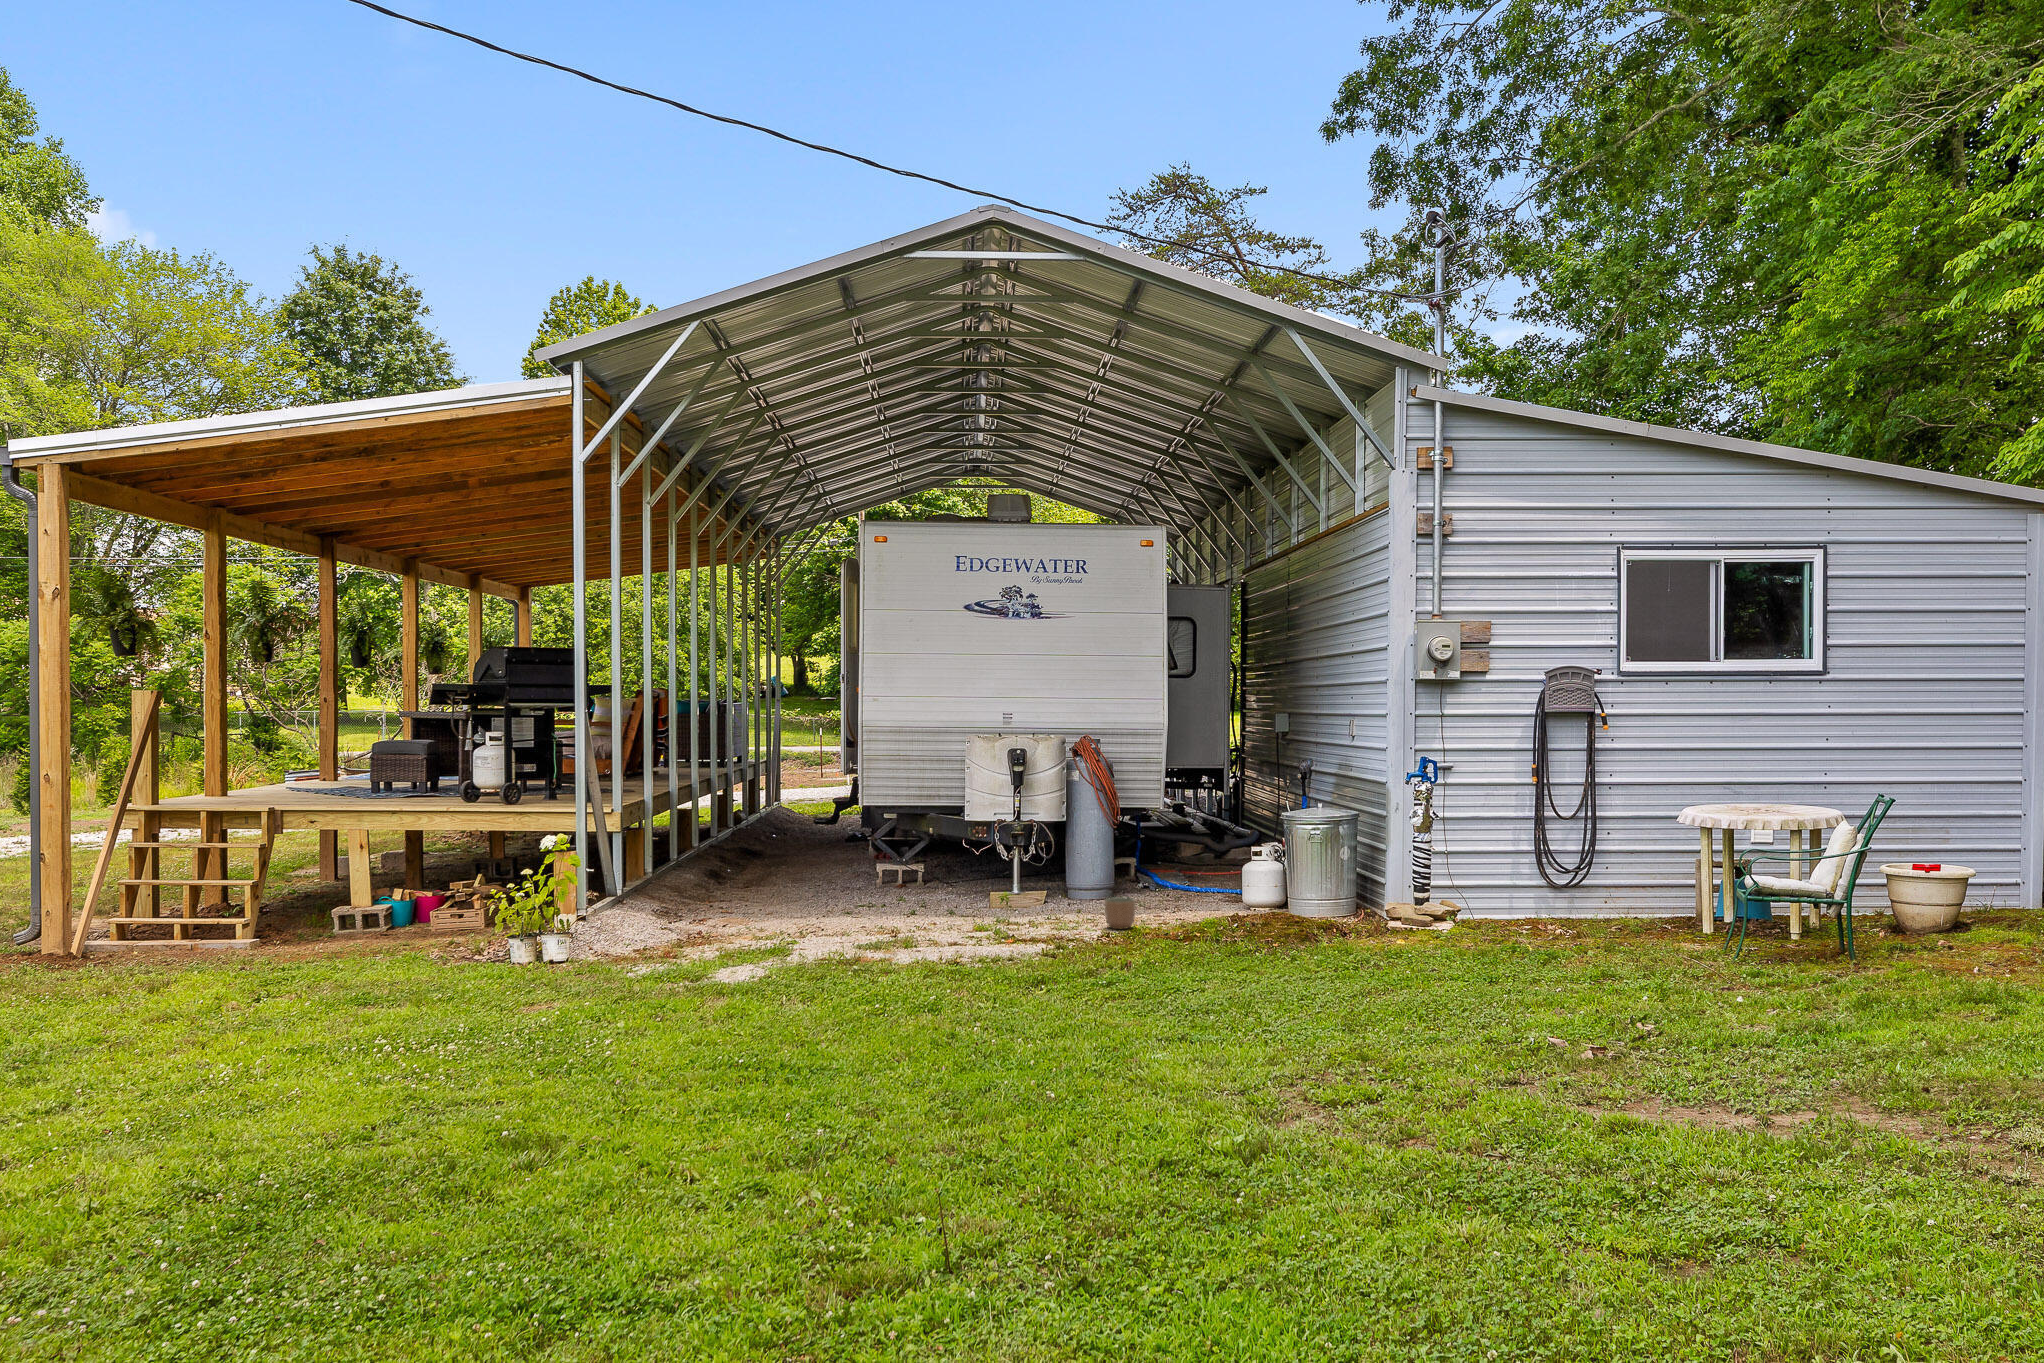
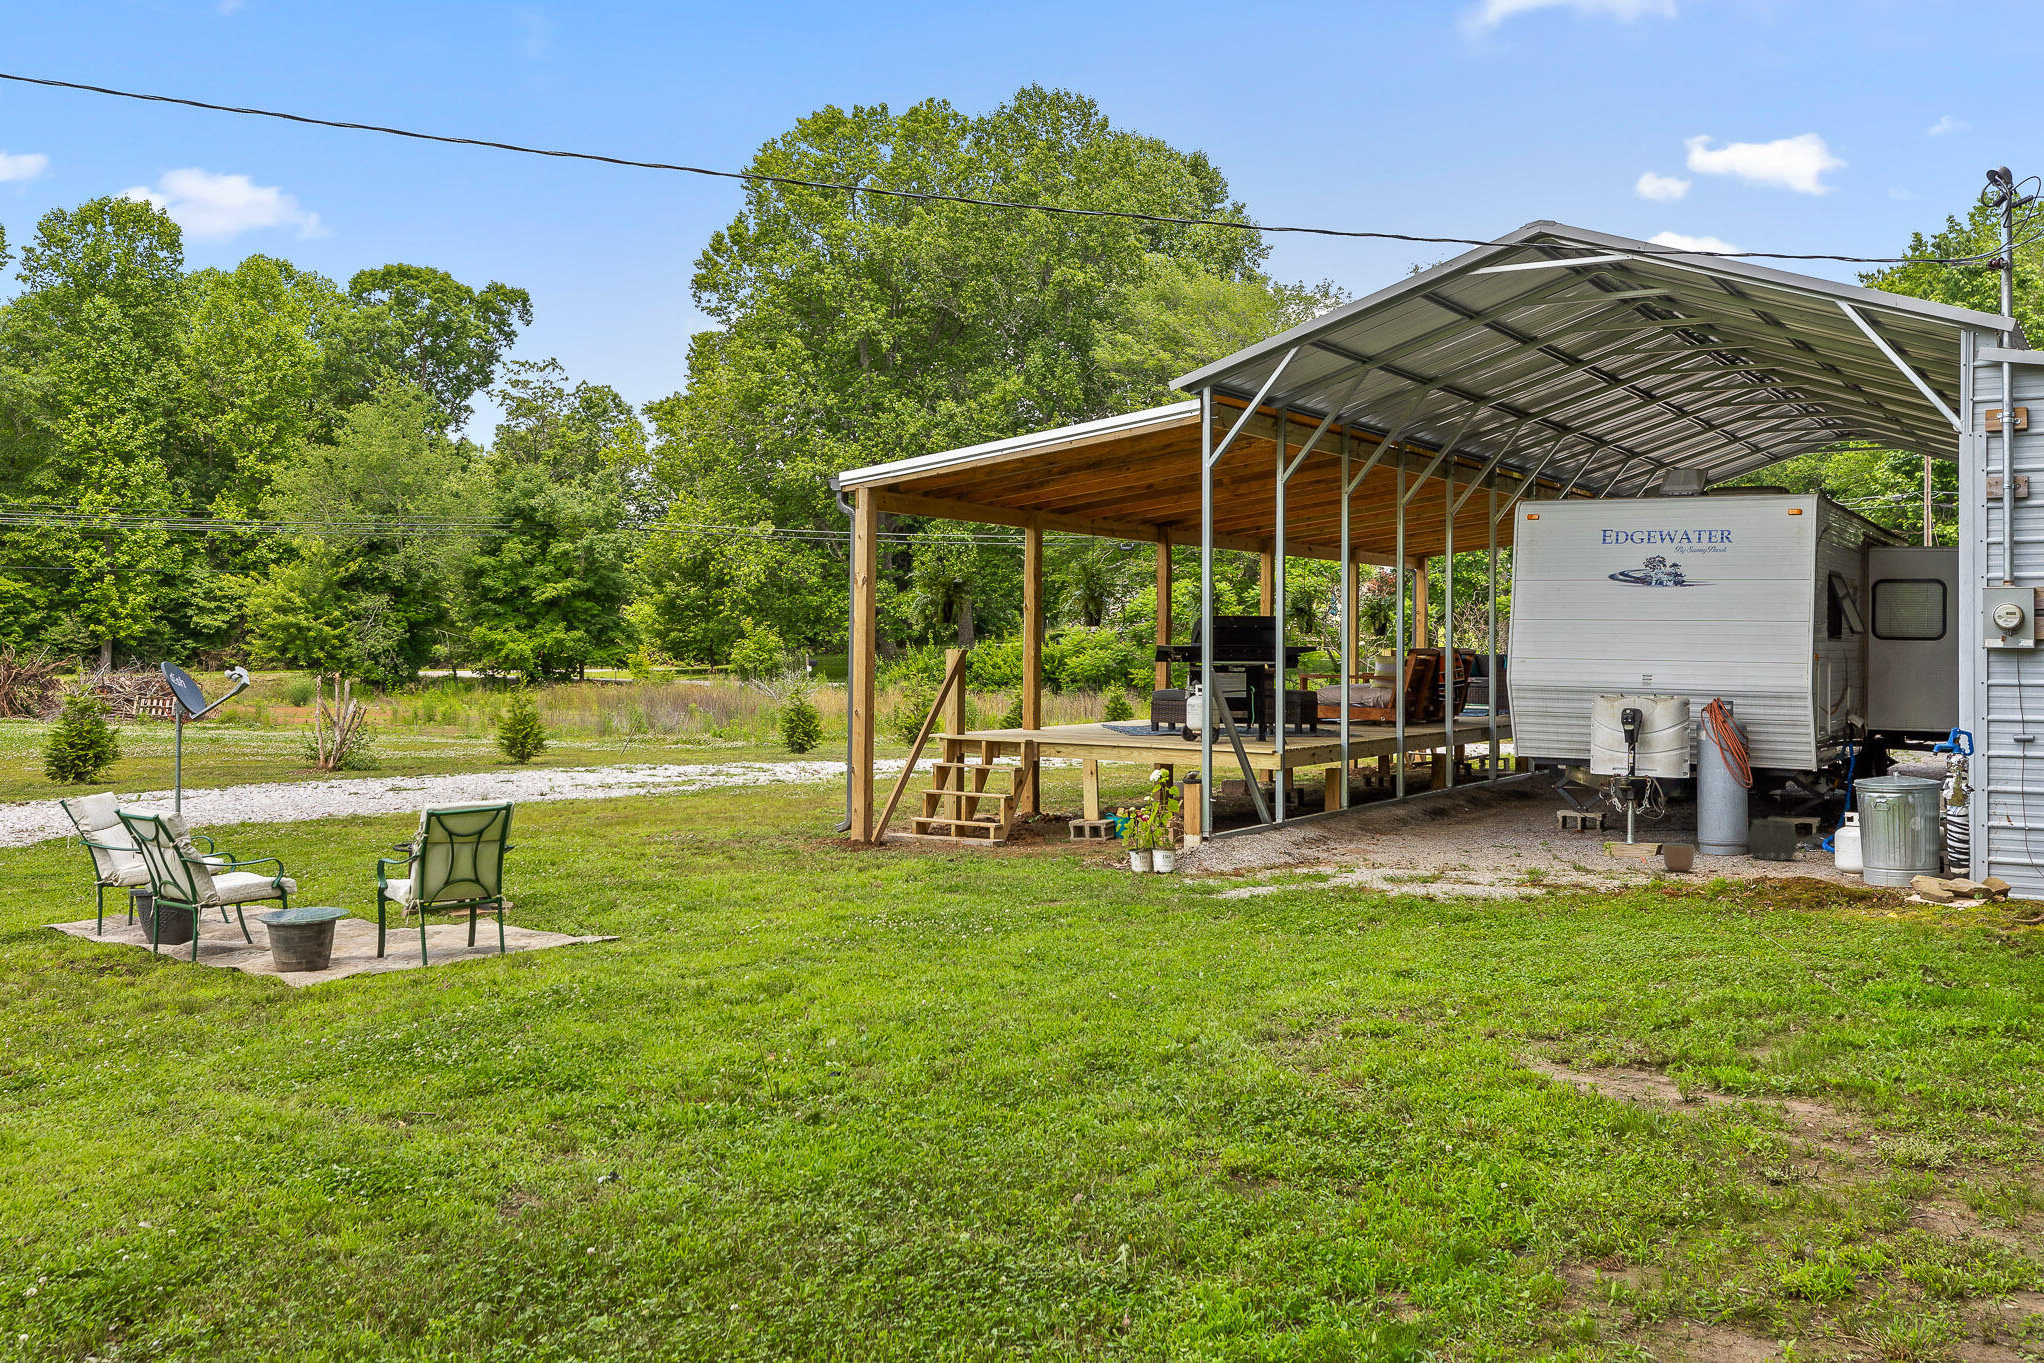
woven basket: none [1116,856,1160,899] -> present [1748,819,1797,861]

